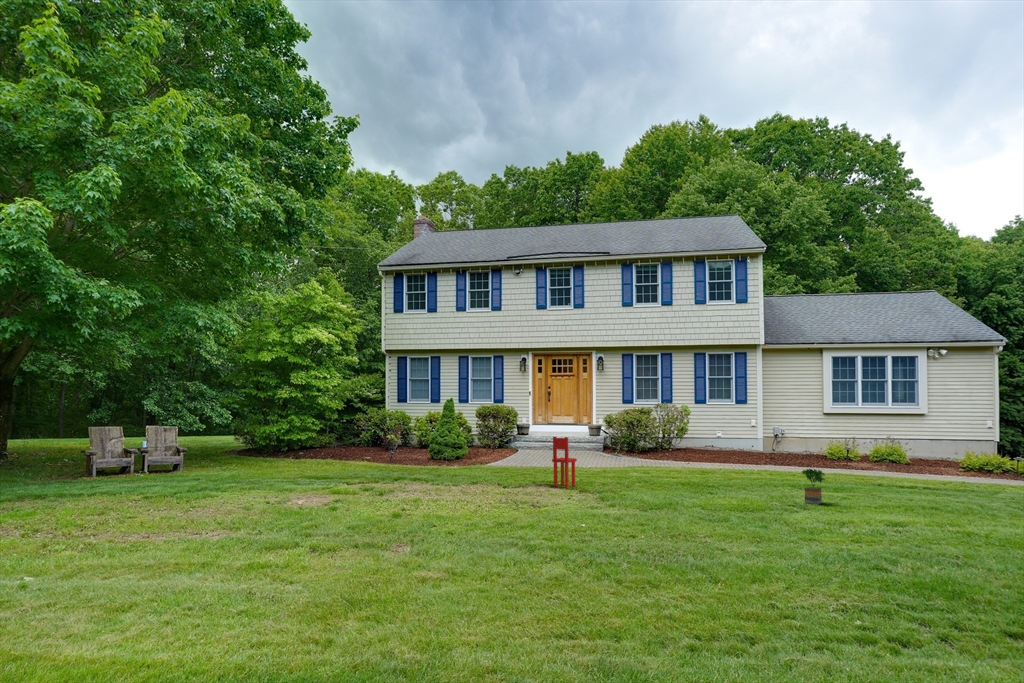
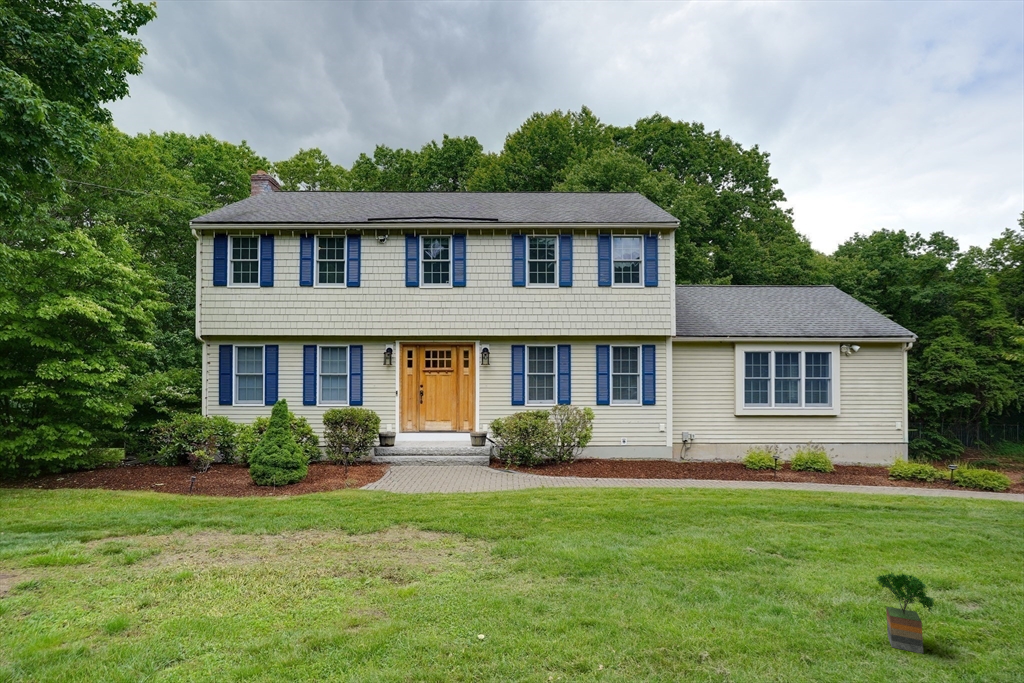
chair: present [552,437,577,488] -> none [387,502,437,609]

